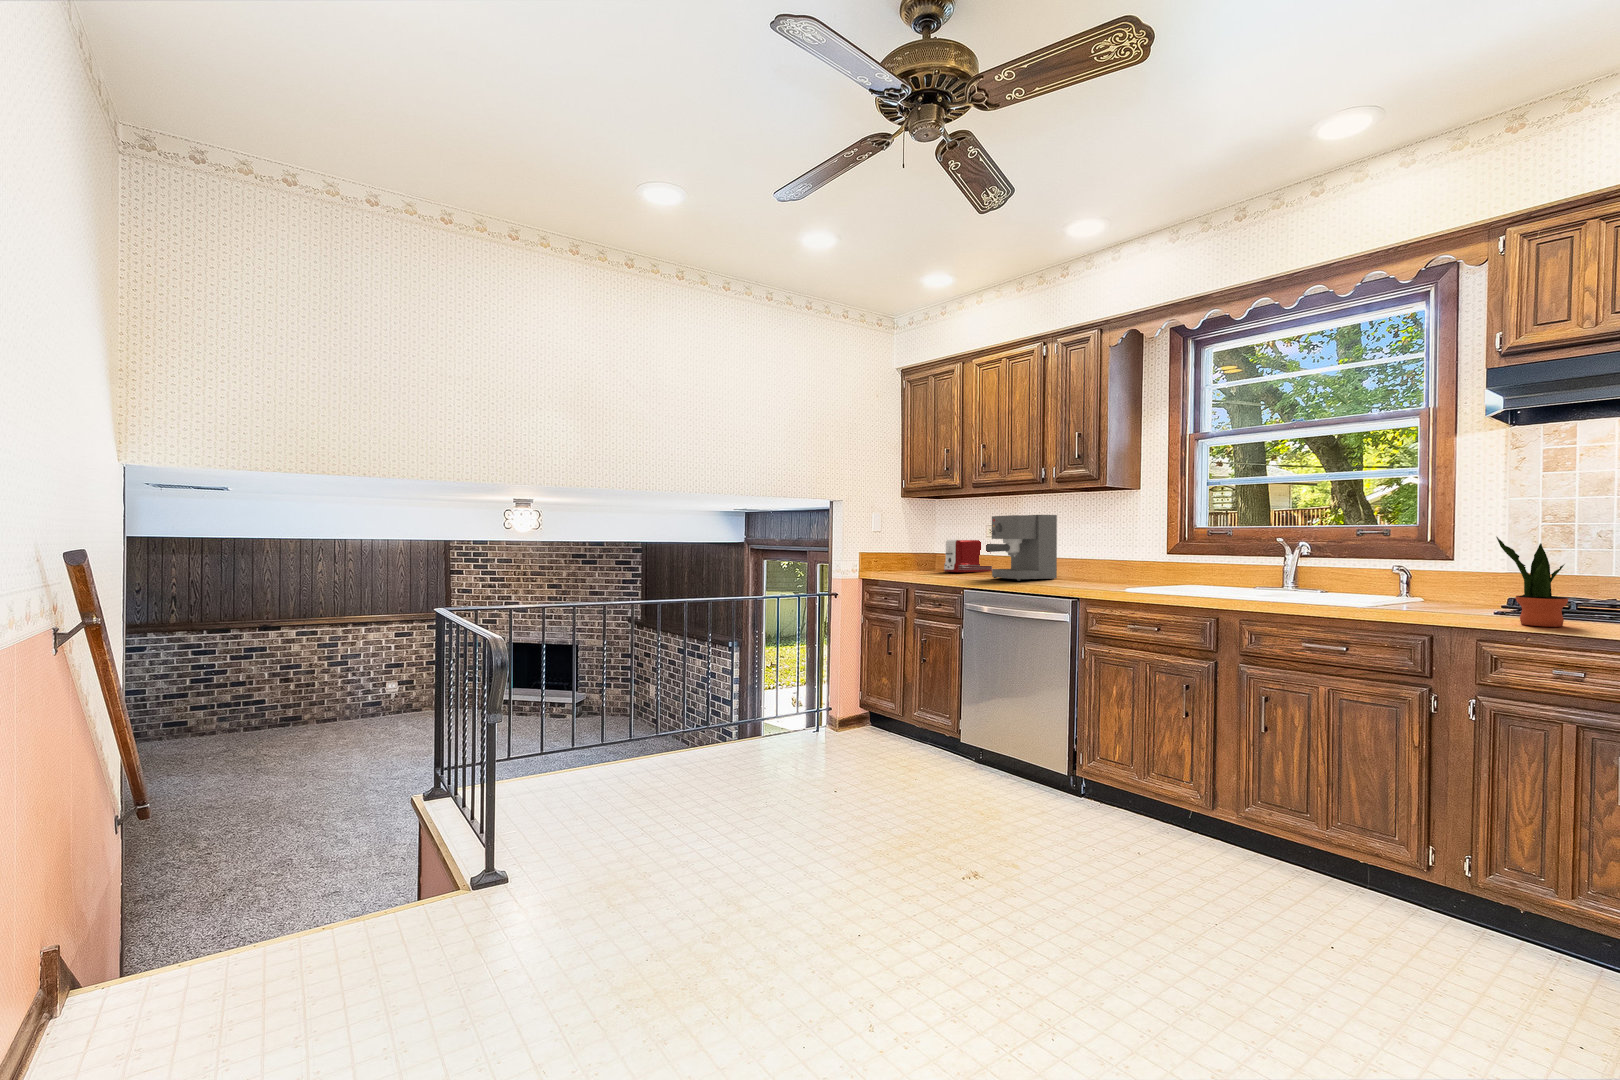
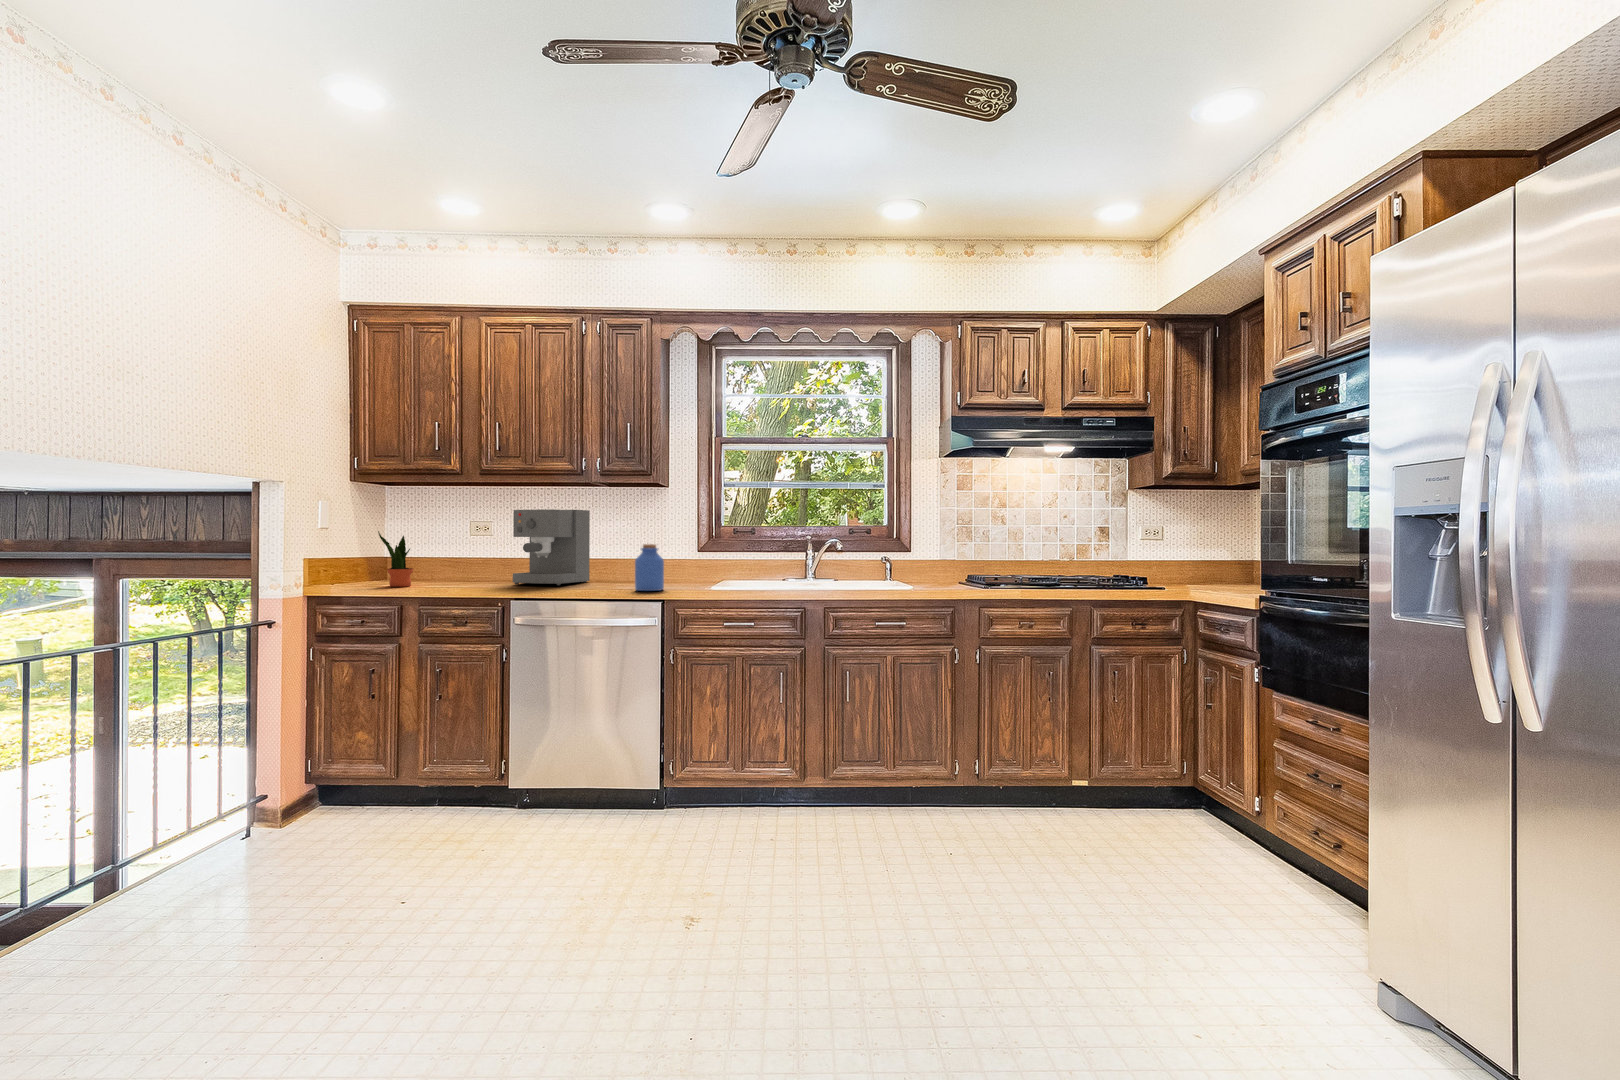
potted plant: present [1497,537,1568,627] -> present [378,531,413,587]
toaster: present [944,540,992,572] -> none [416,538,476,580]
jar: none [1063,546,1092,590] -> present [635,544,664,591]

